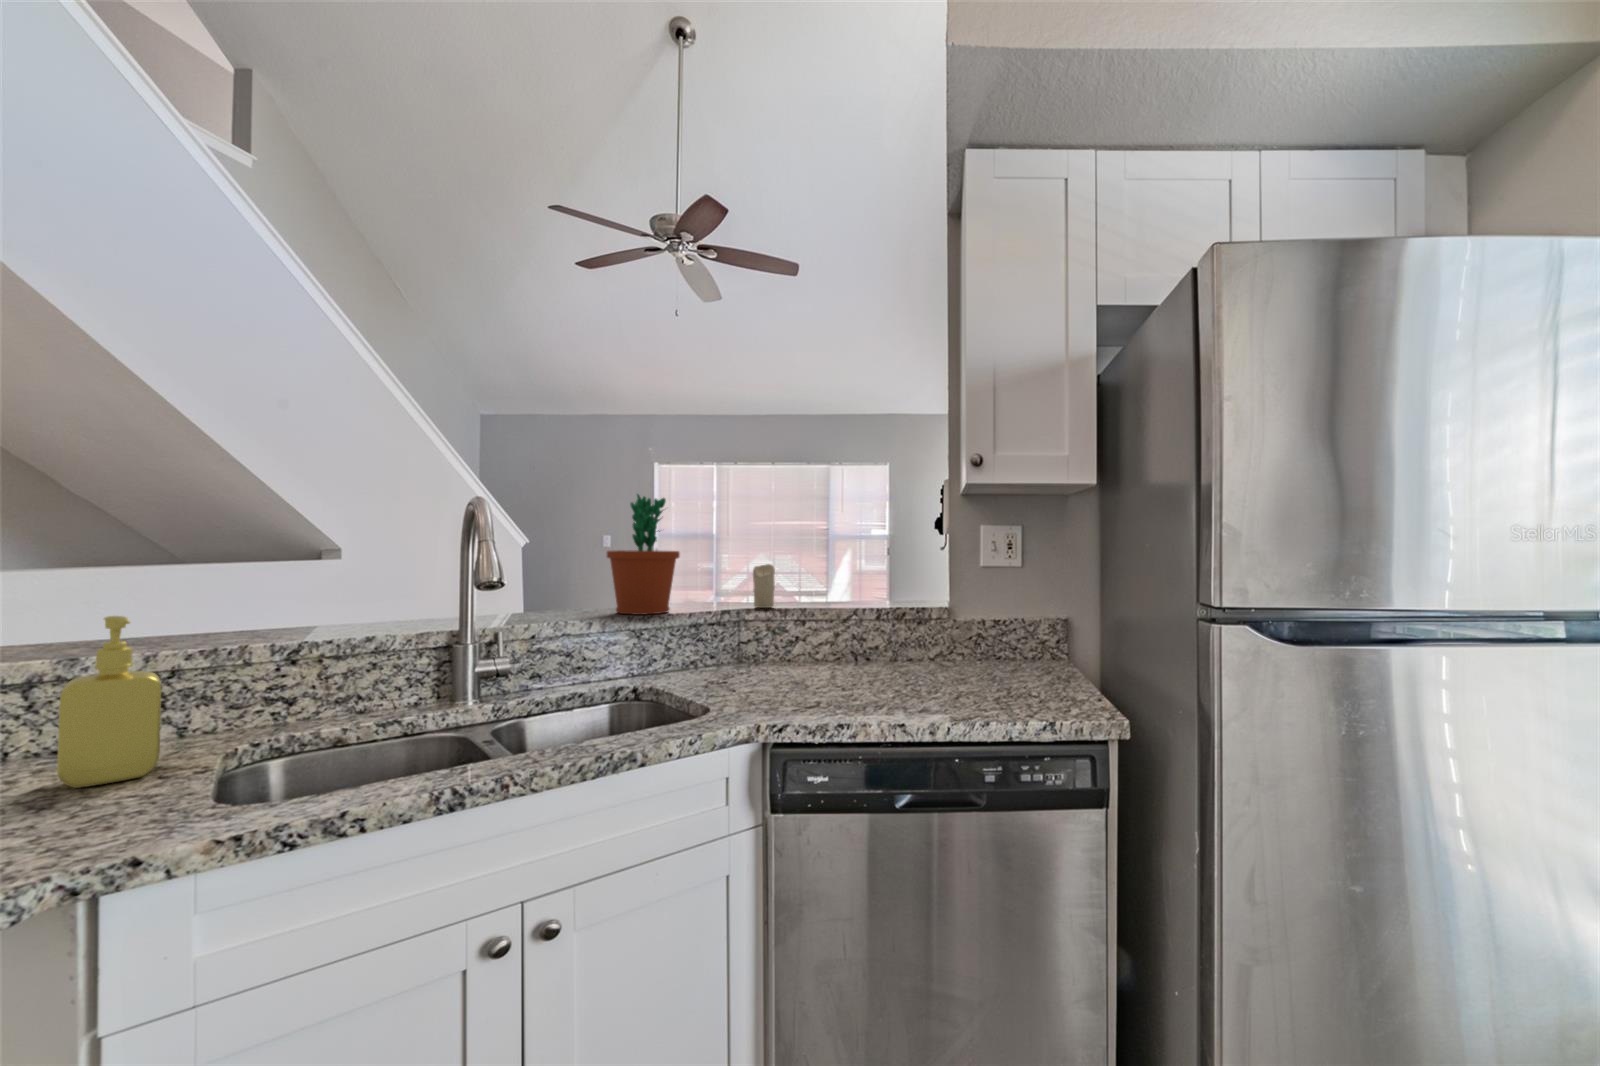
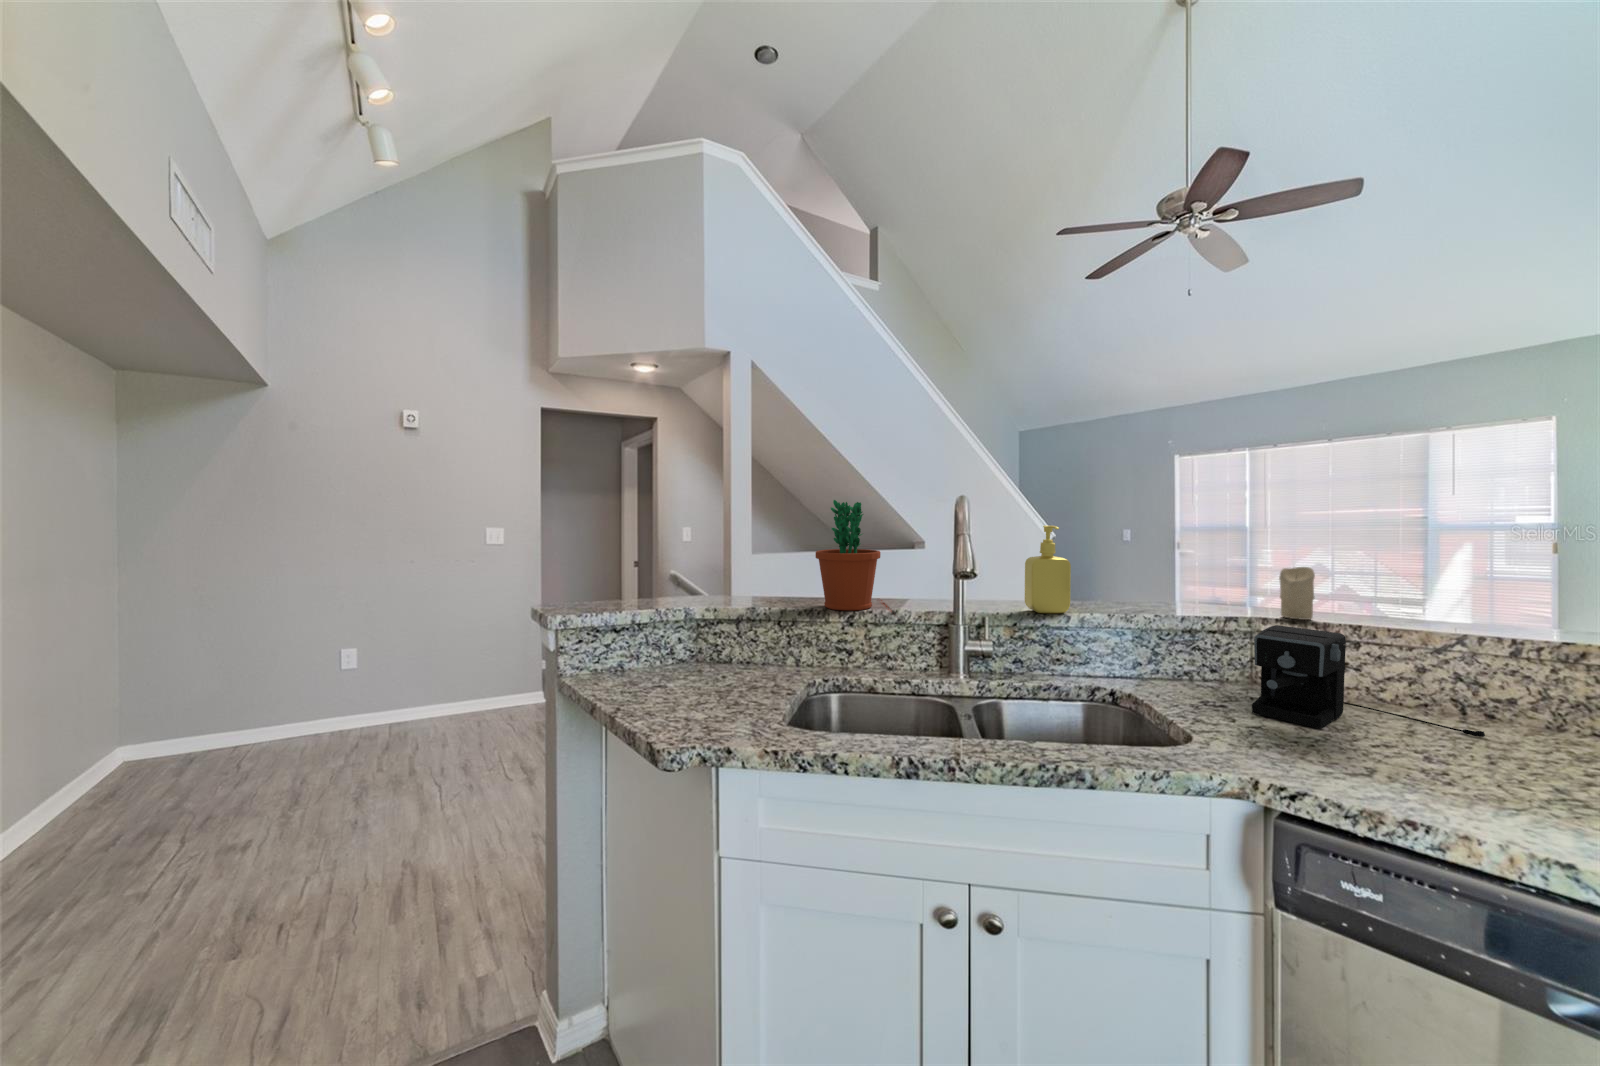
flower pot: present [607,494,680,615] -> present [816,500,880,611]
coffee maker: none [745,609,868,685] -> present [1252,625,1485,737]
soap dispenser: present [57,616,161,788] -> present [1025,525,1071,614]

